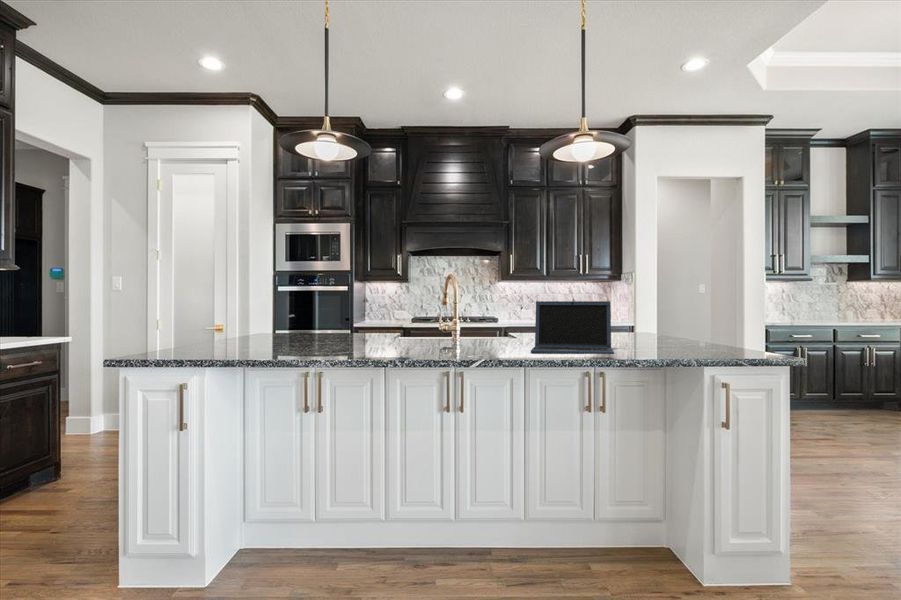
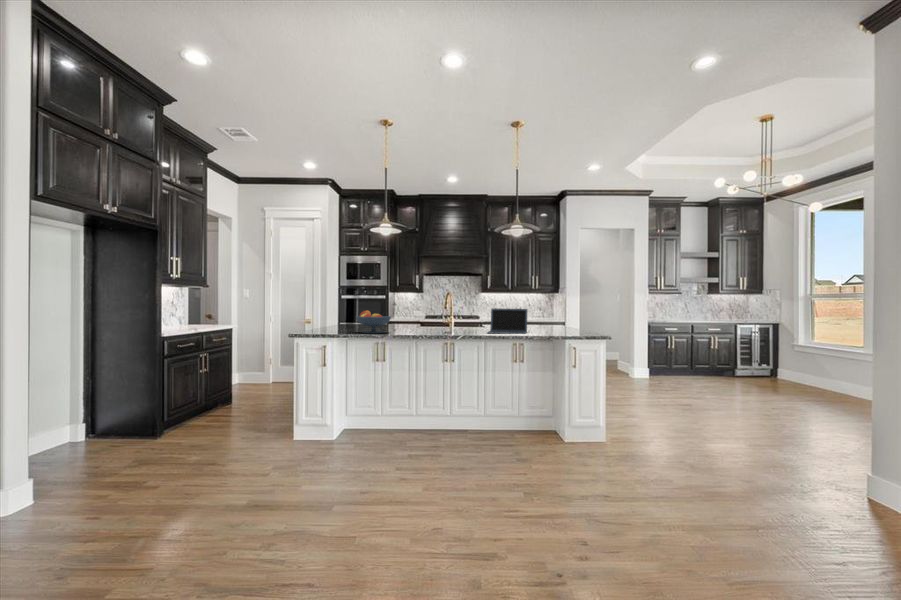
fruit bowl: none [252,307,330,355] -> present [356,311,391,333]

